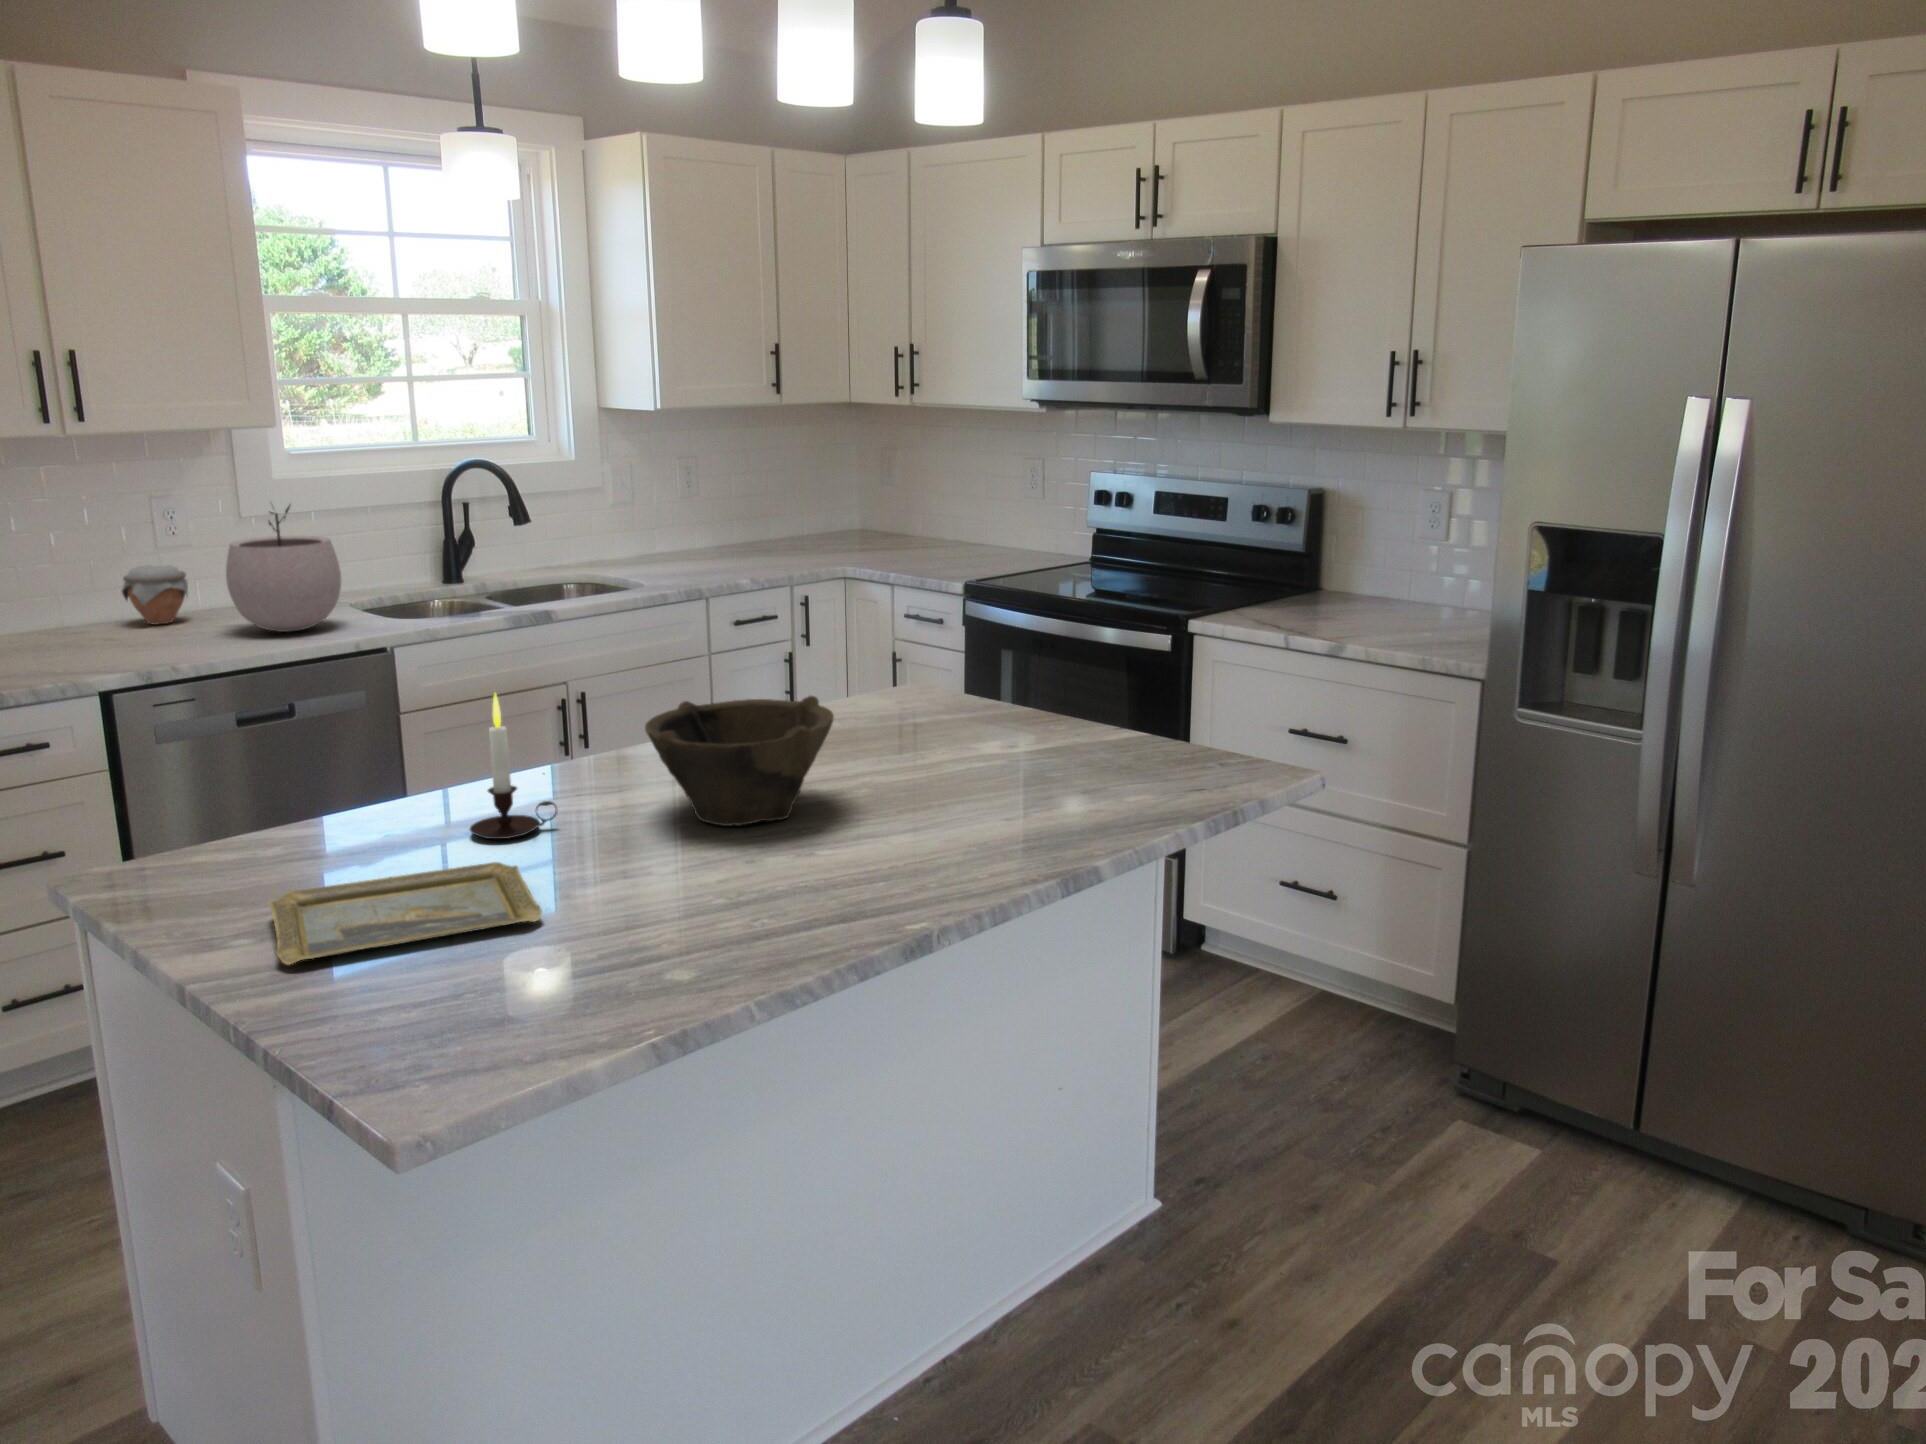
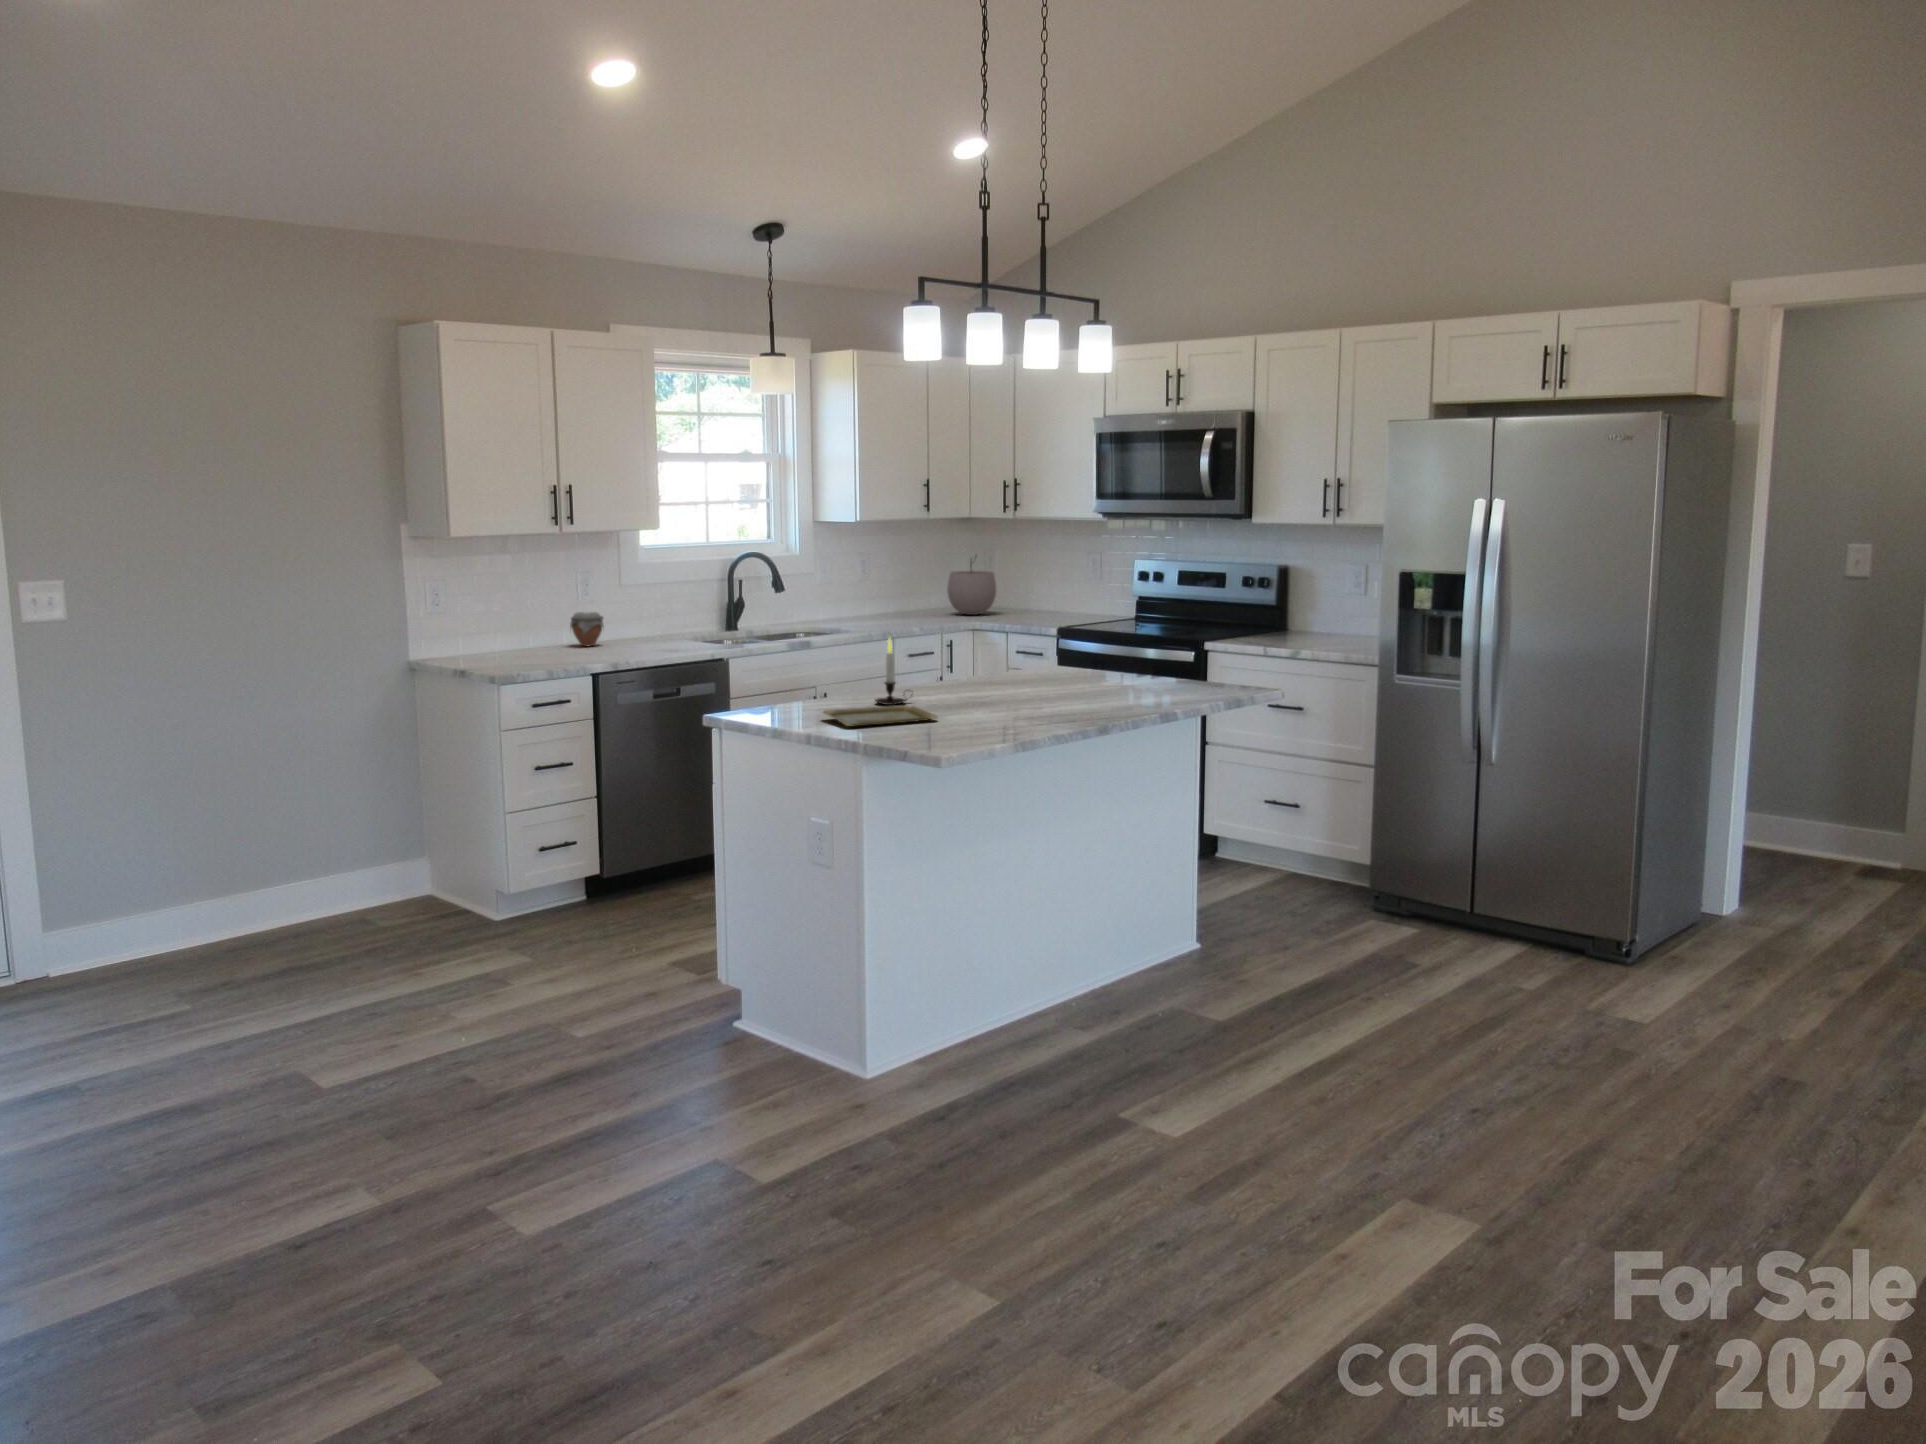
plant pot: present [226,505,341,632] -> present [947,558,996,615]
bowl: present [645,696,834,826] -> none [952,645,1041,701]

